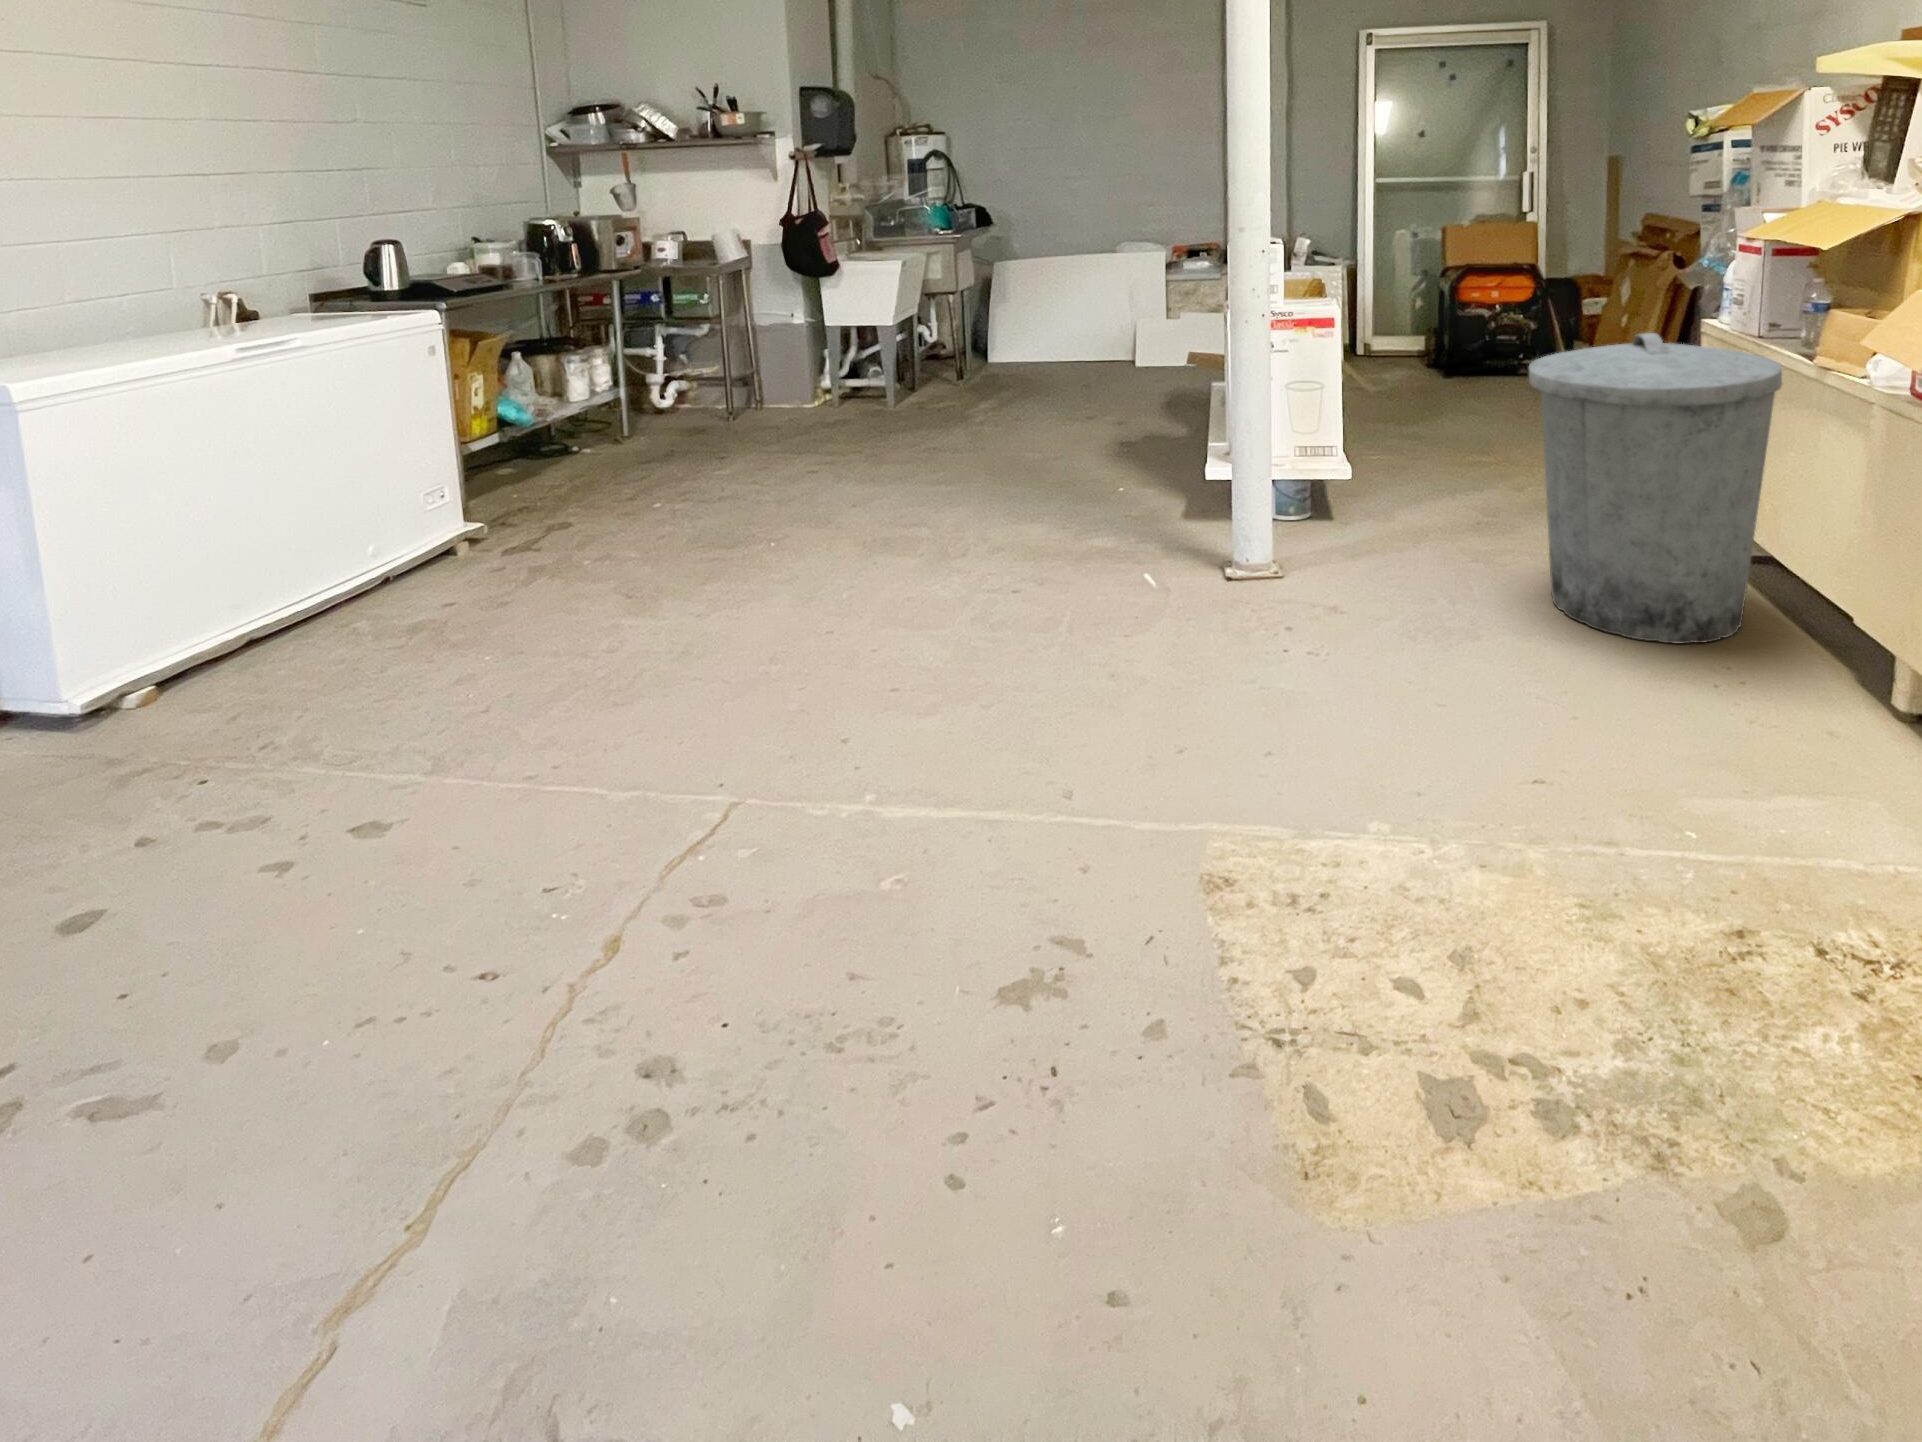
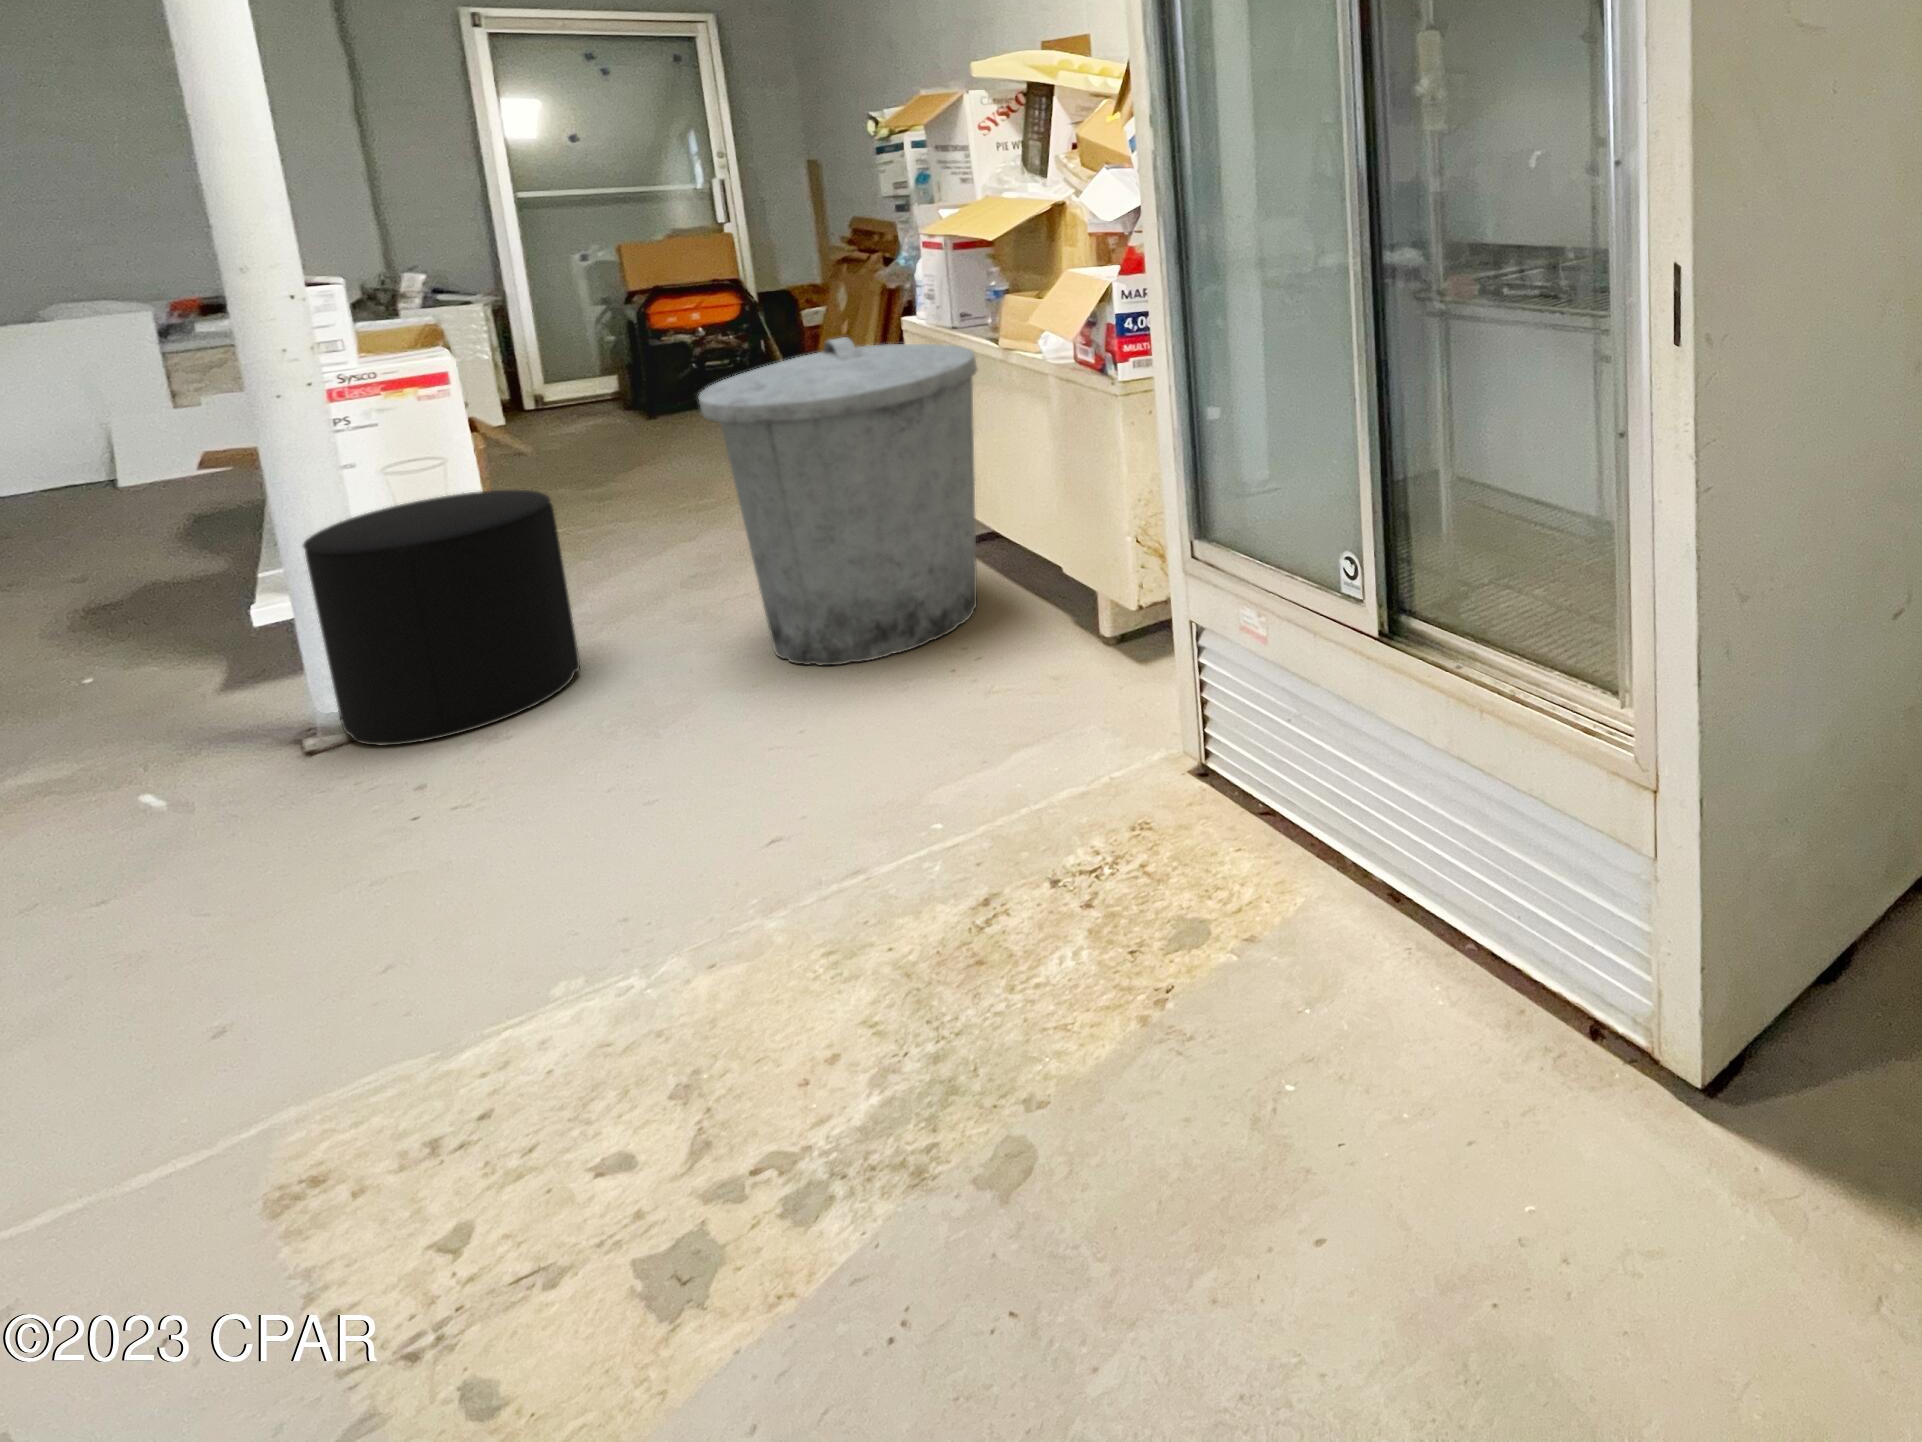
stool: none [1288,410,1418,581] -> present [303,490,580,746]

